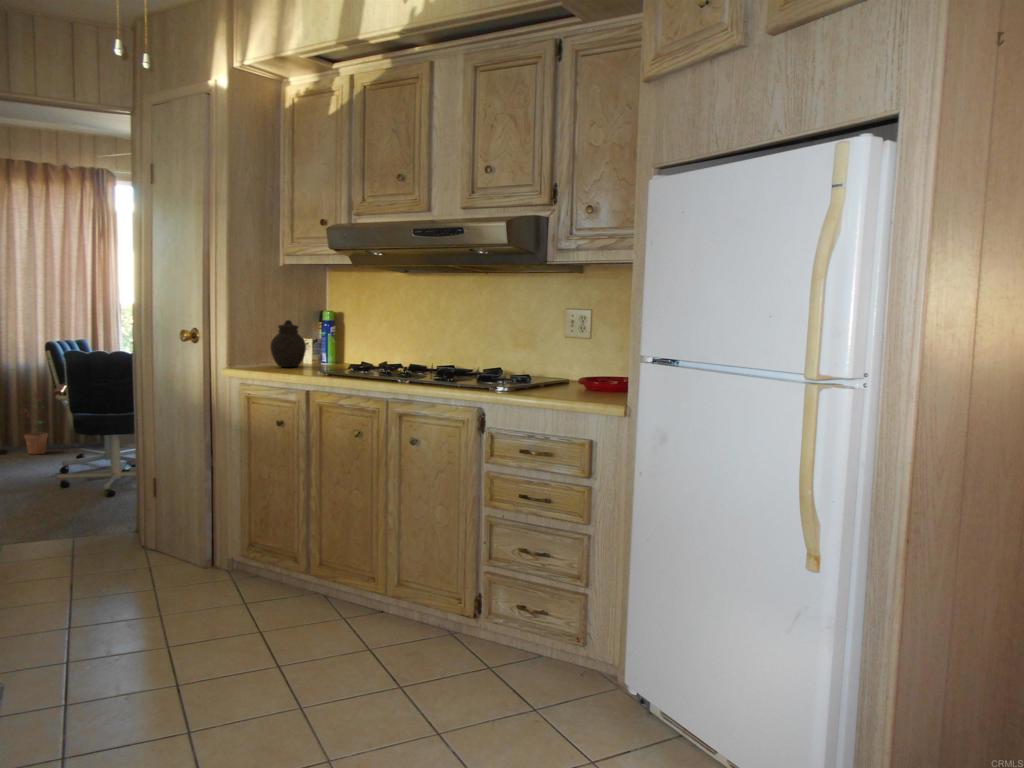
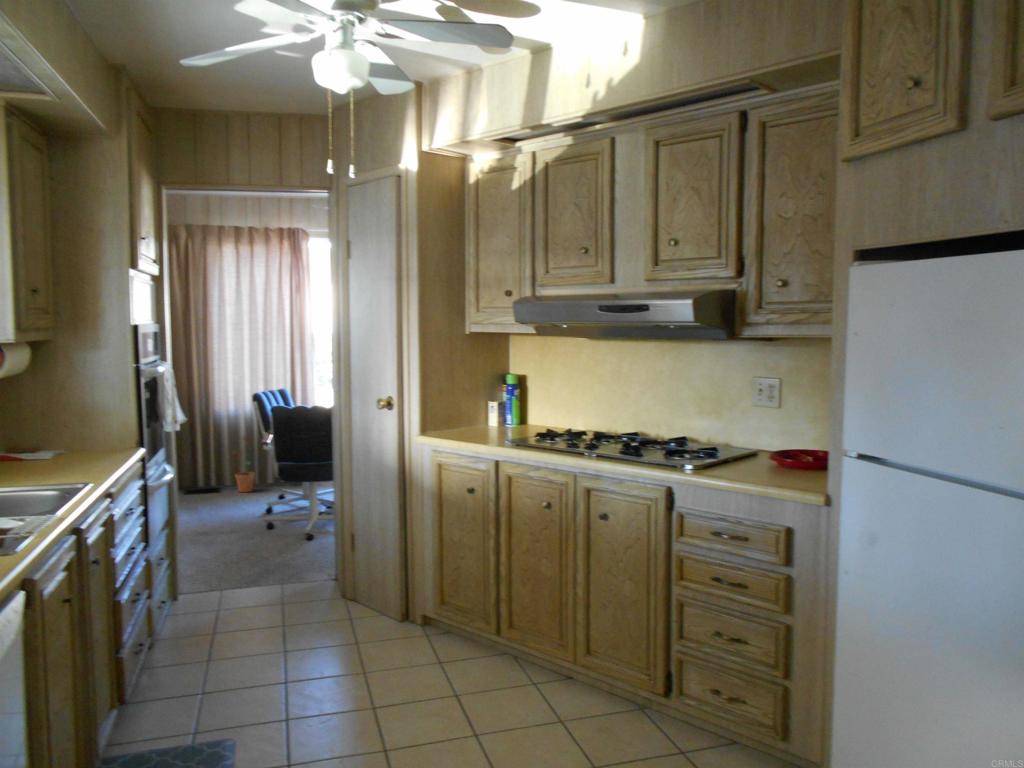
jar: present [270,320,306,367] -> none [459,387,492,433]

